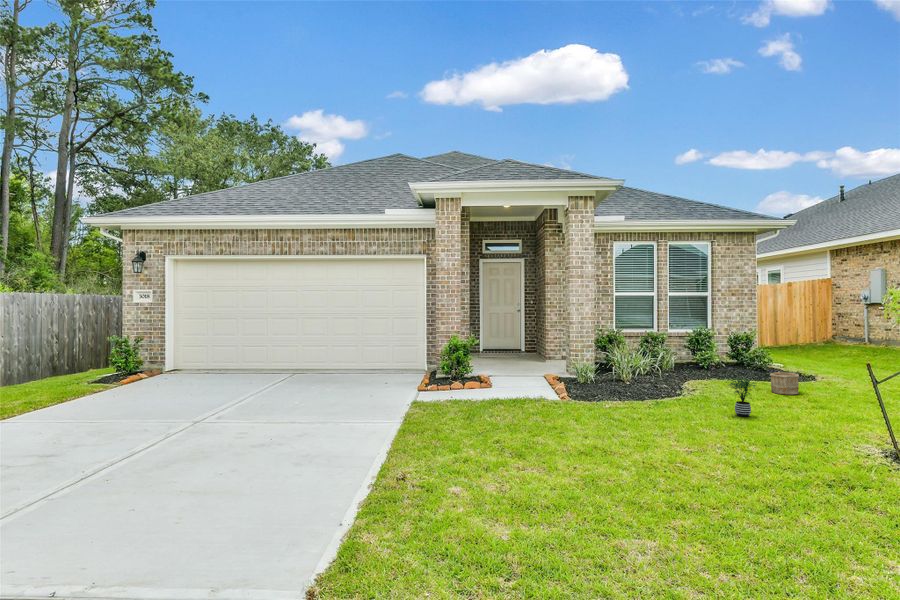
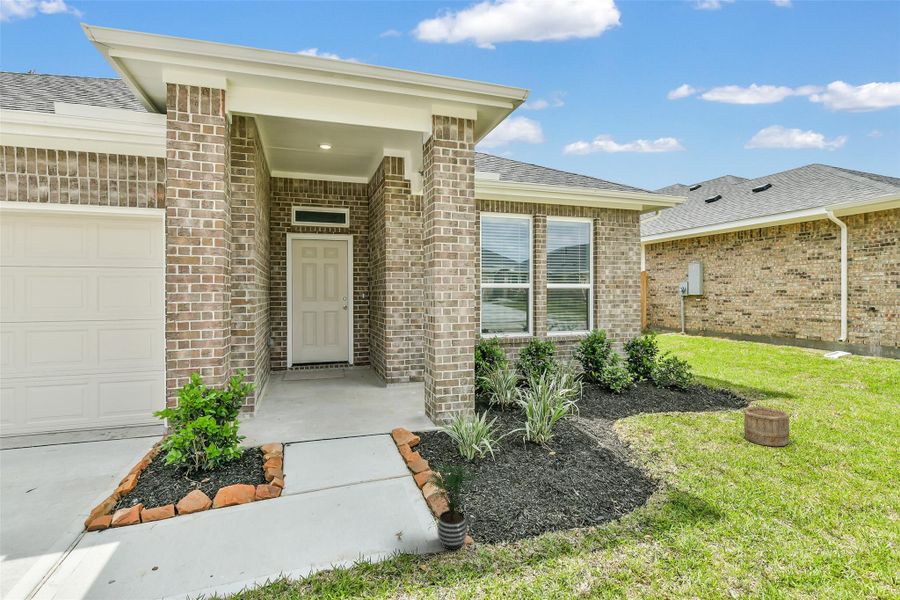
potted plant: present [729,378,755,417] -> present [423,463,476,549]

